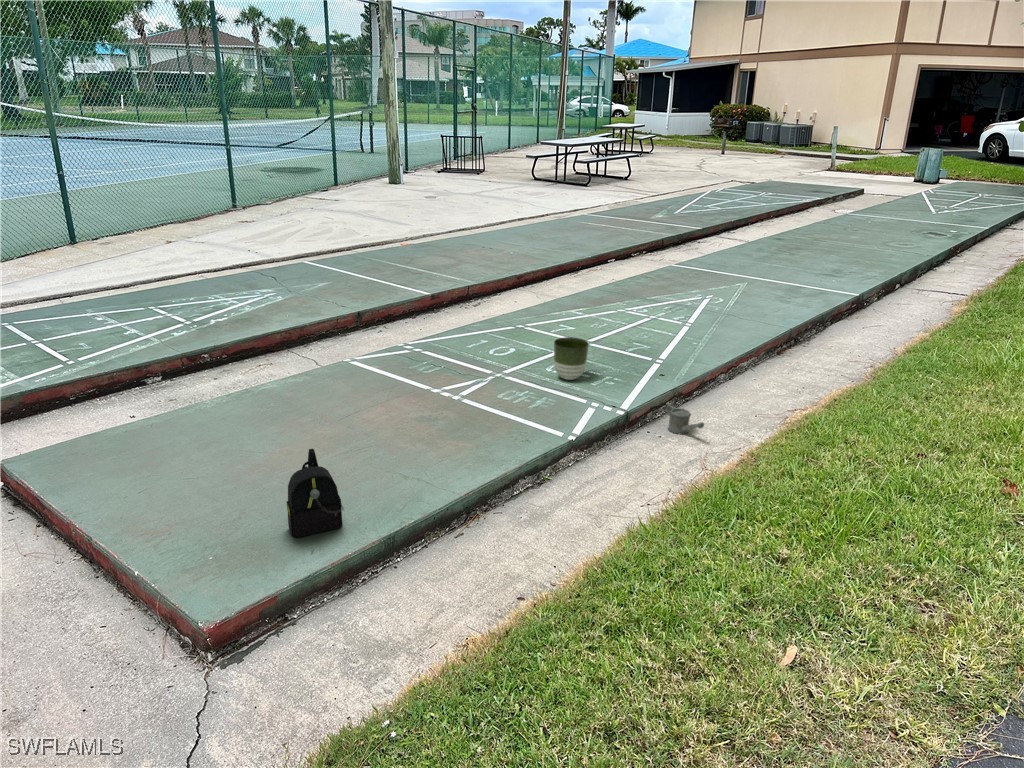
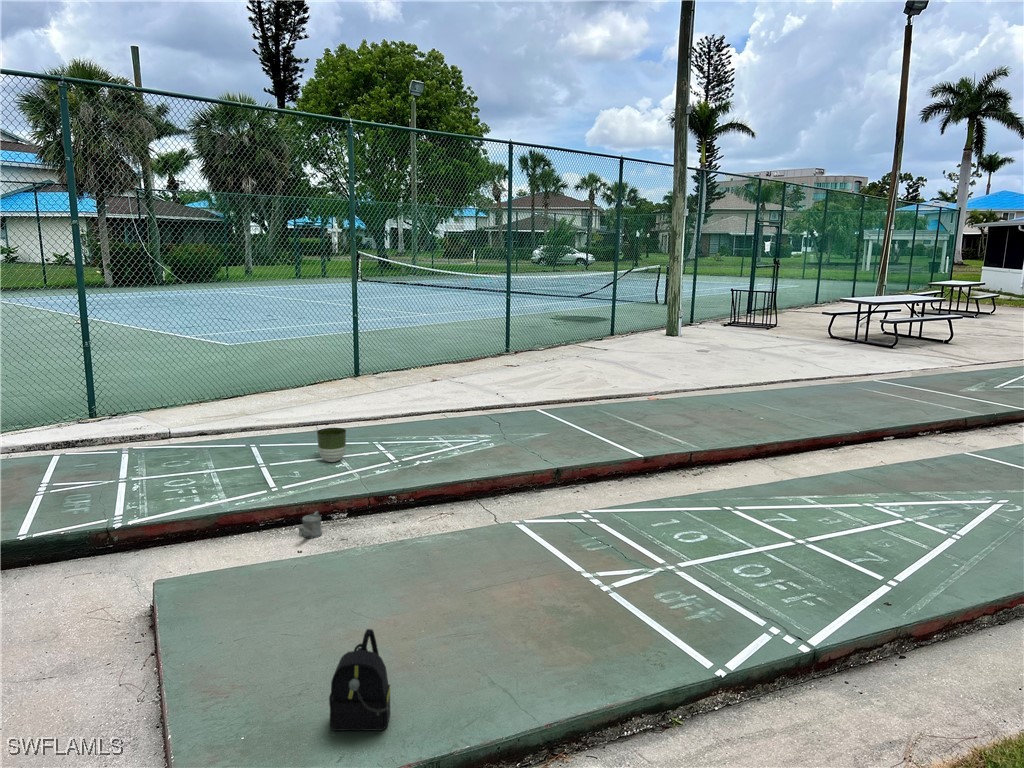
planter: present [554,337,589,380] -> present [317,428,346,462]
watering can: present [667,405,704,434] -> present [299,511,322,538]

